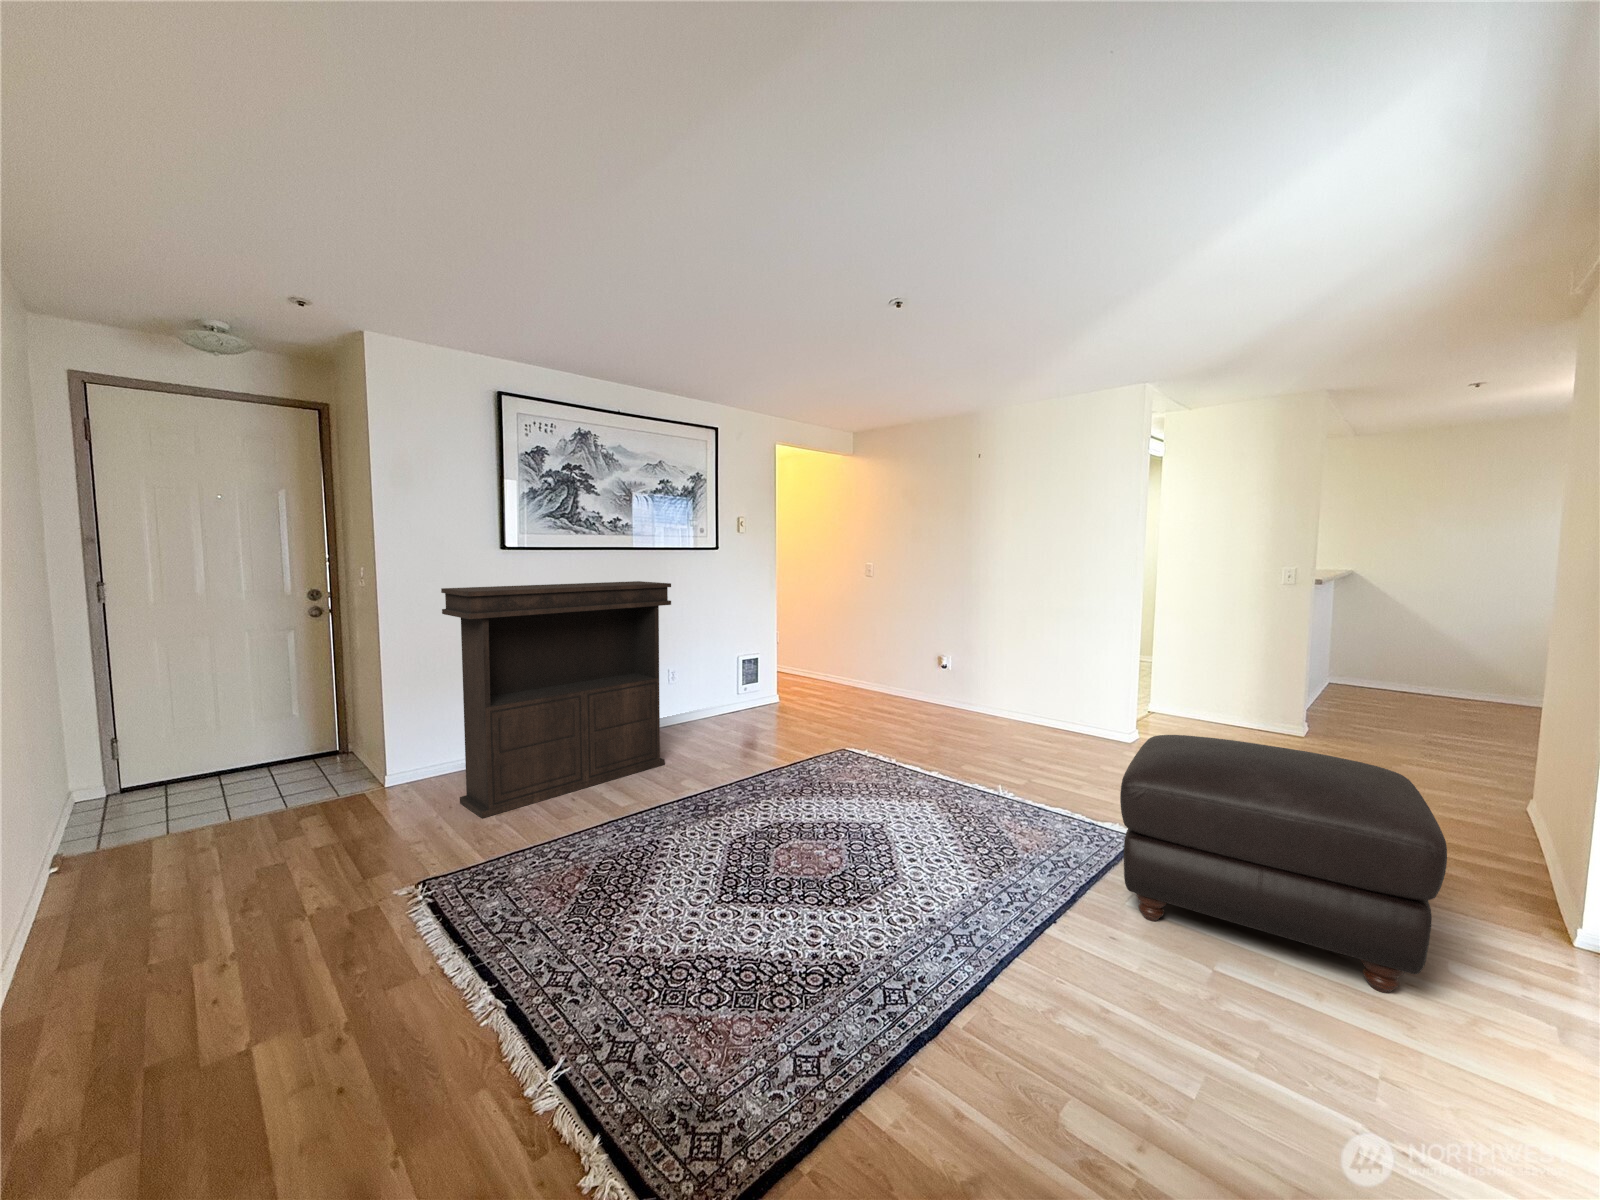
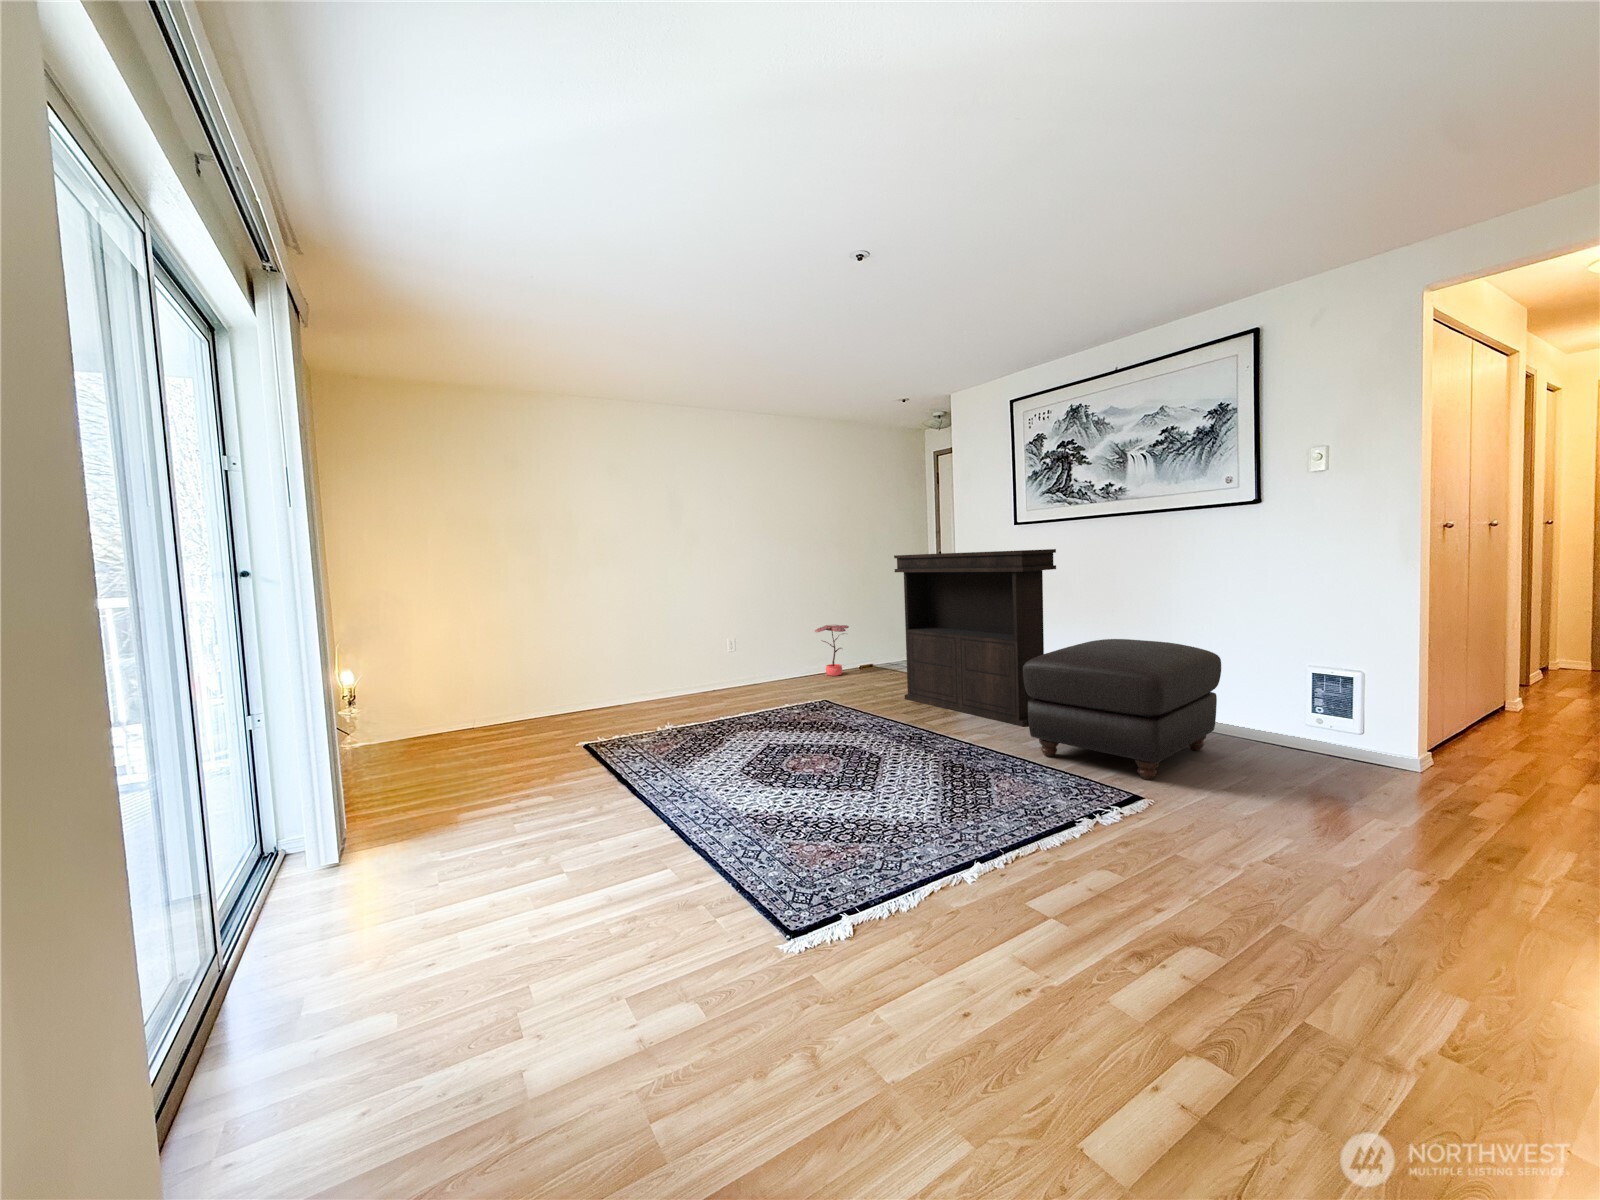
ottoman: present [1120,735,1447,993] -> present [1023,639,1221,780]
potted plant: none [37,769,186,909] -> present [815,625,849,676]

